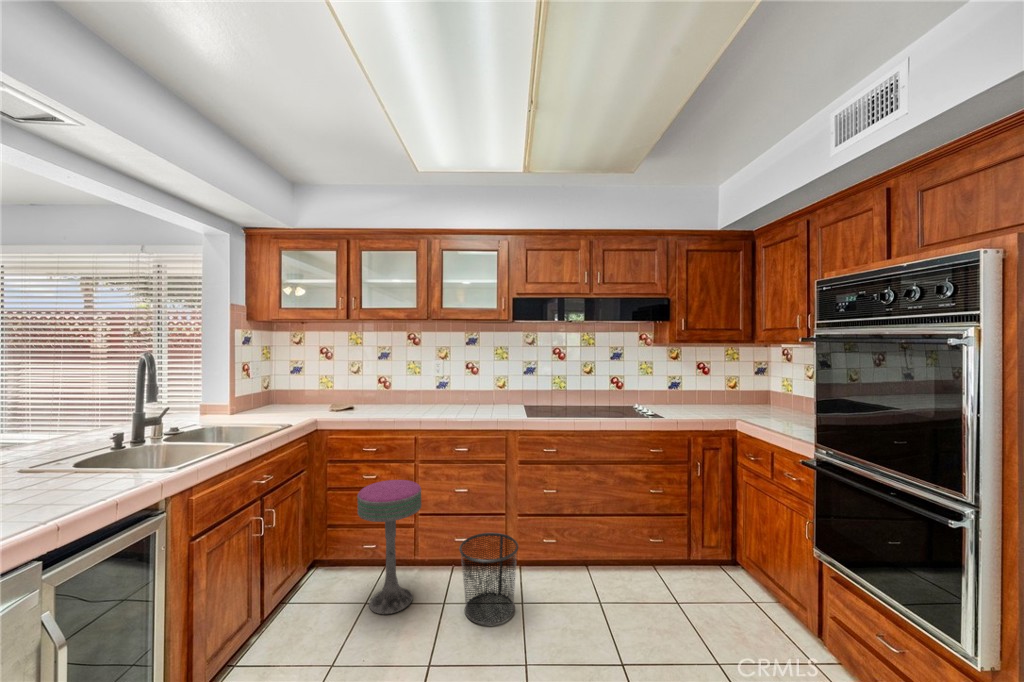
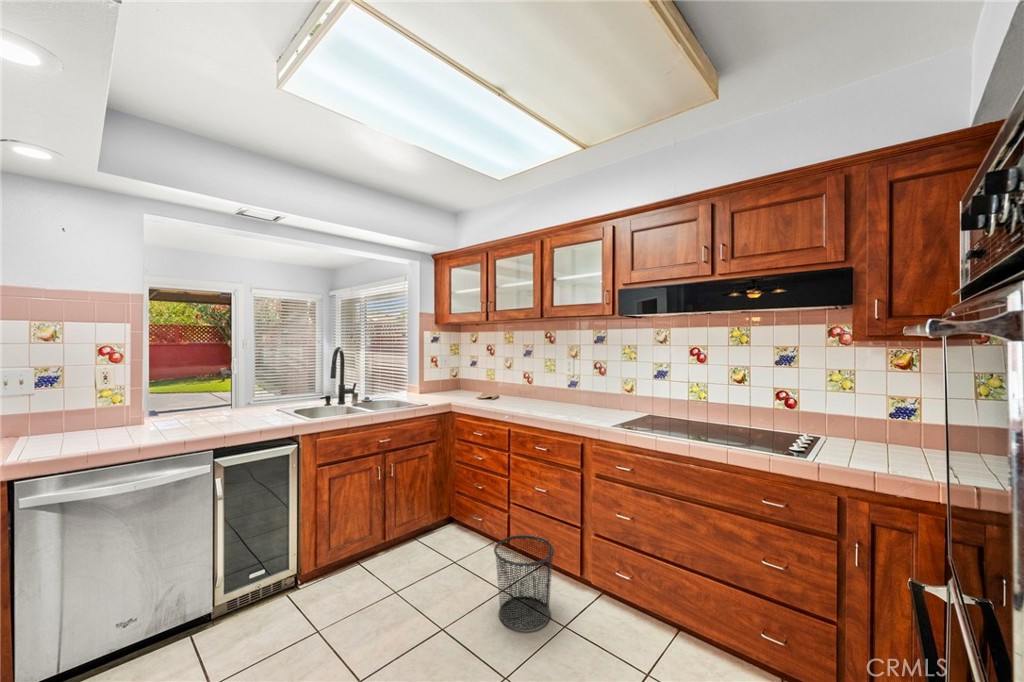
bar stool: present [357,480,422,614] -> none [440,462,494,577]

